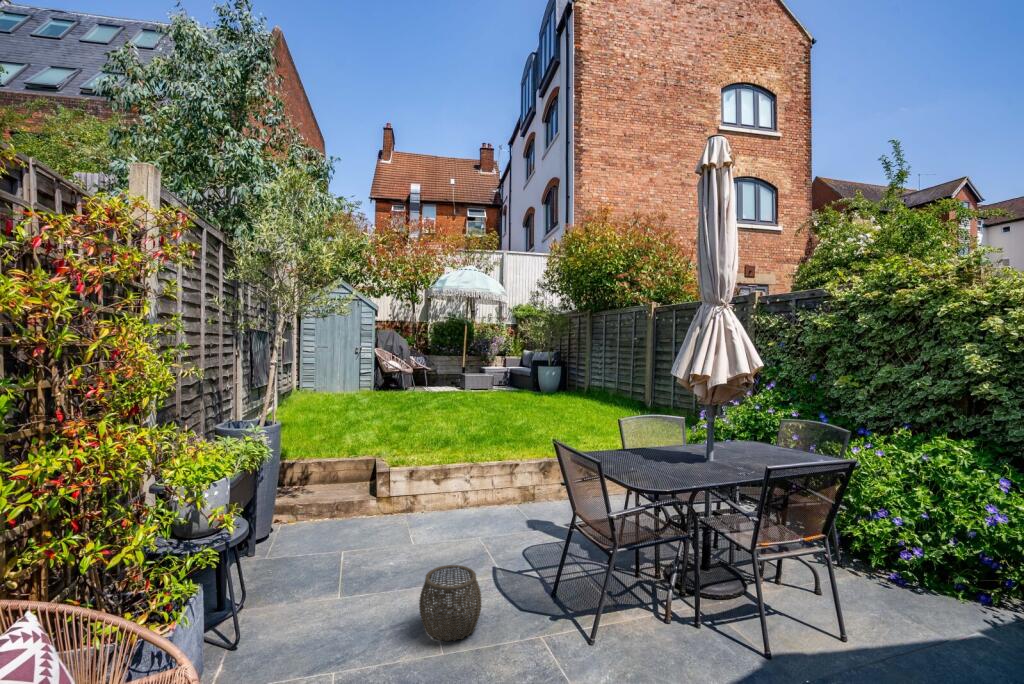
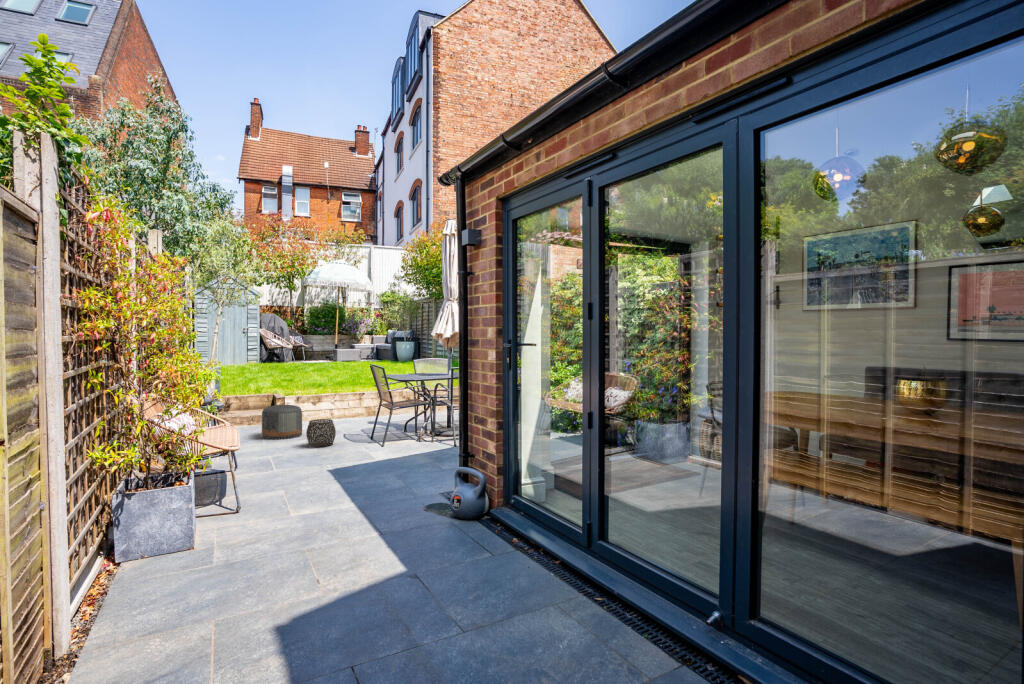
pouf: none [340,507,414,588] -> present [262,405,302,439]

